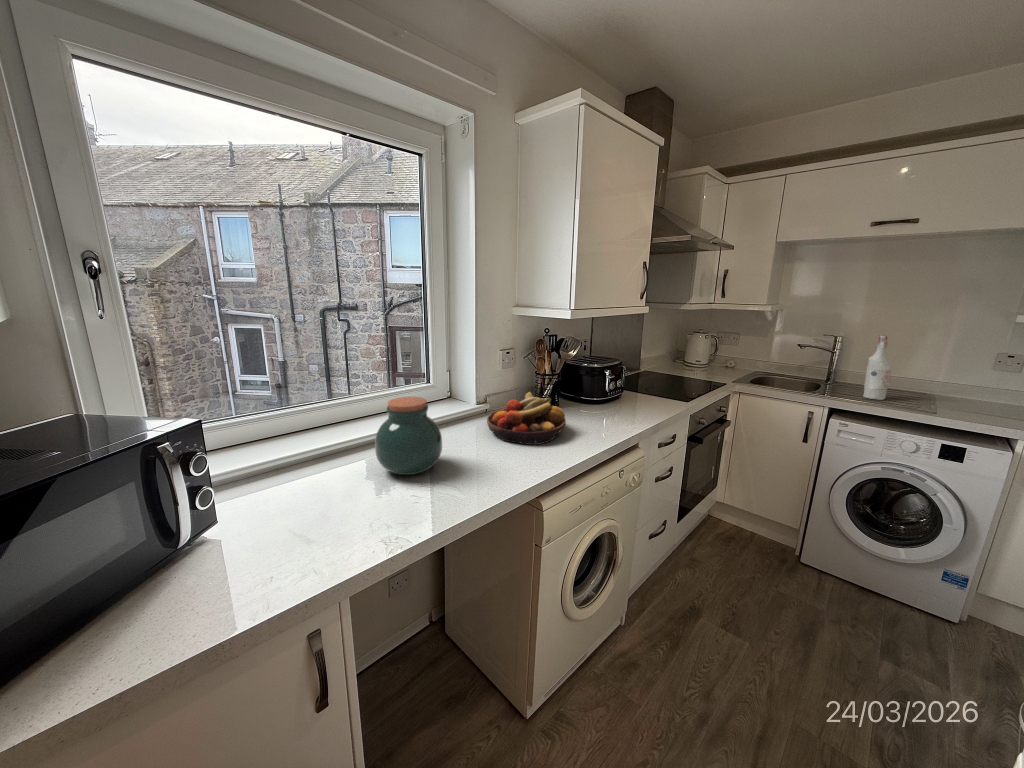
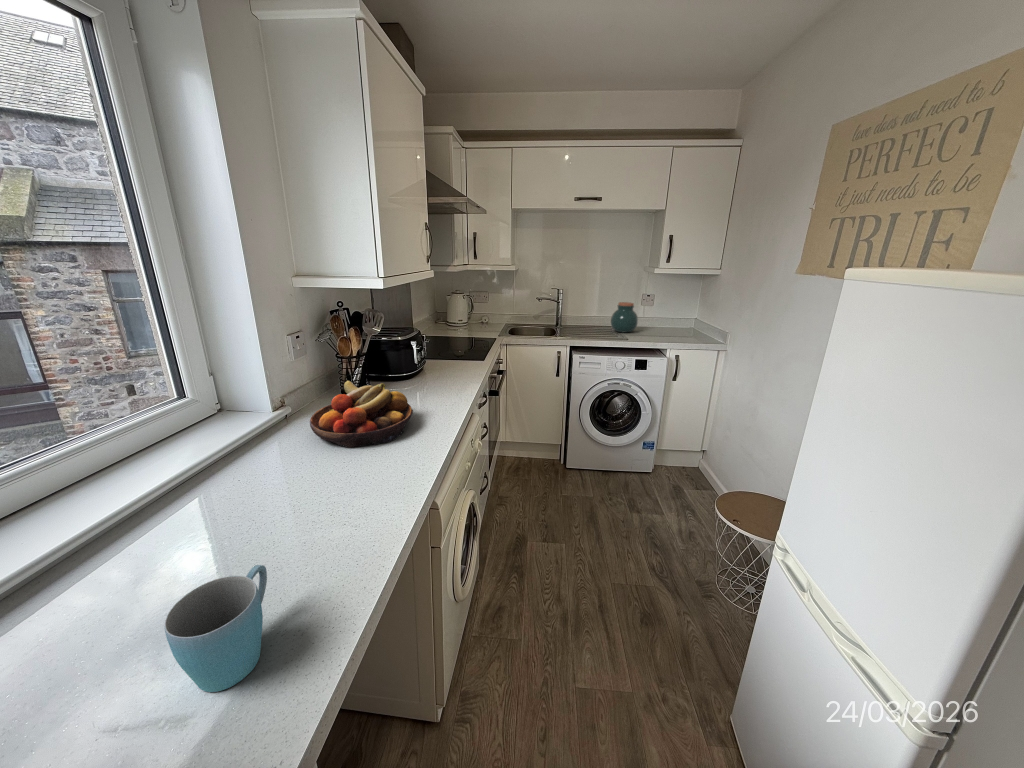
spray bottle: present [863,335,891,400] -> none [585,287,599,336]
jar: present [375,397,442,475] -> present [611,302,638,332]
mug: none [321,473,382,533] -> present [164,565,267,692]

